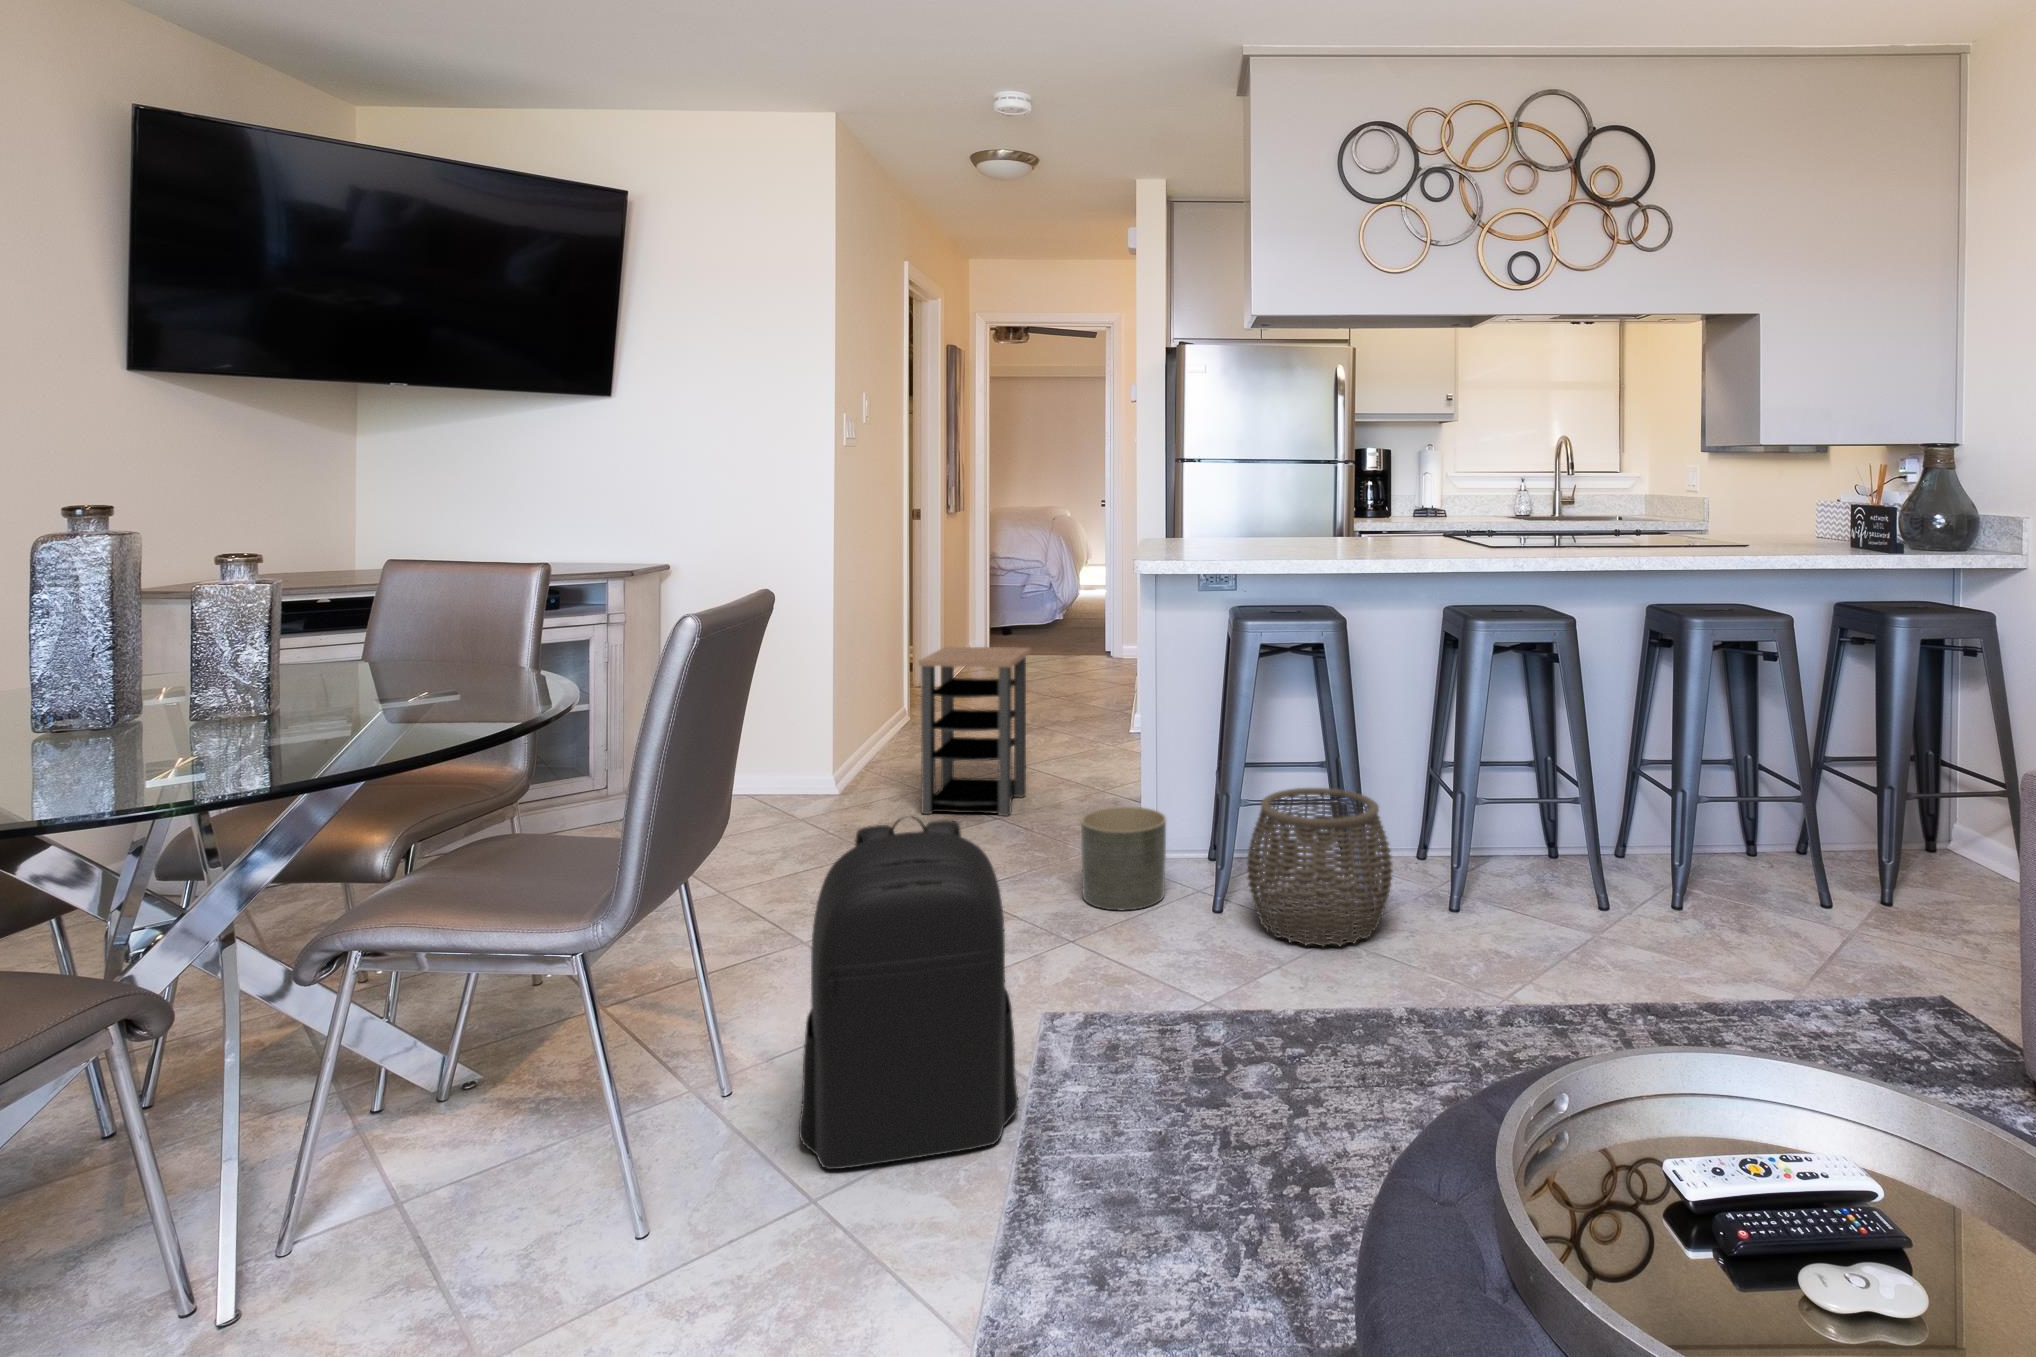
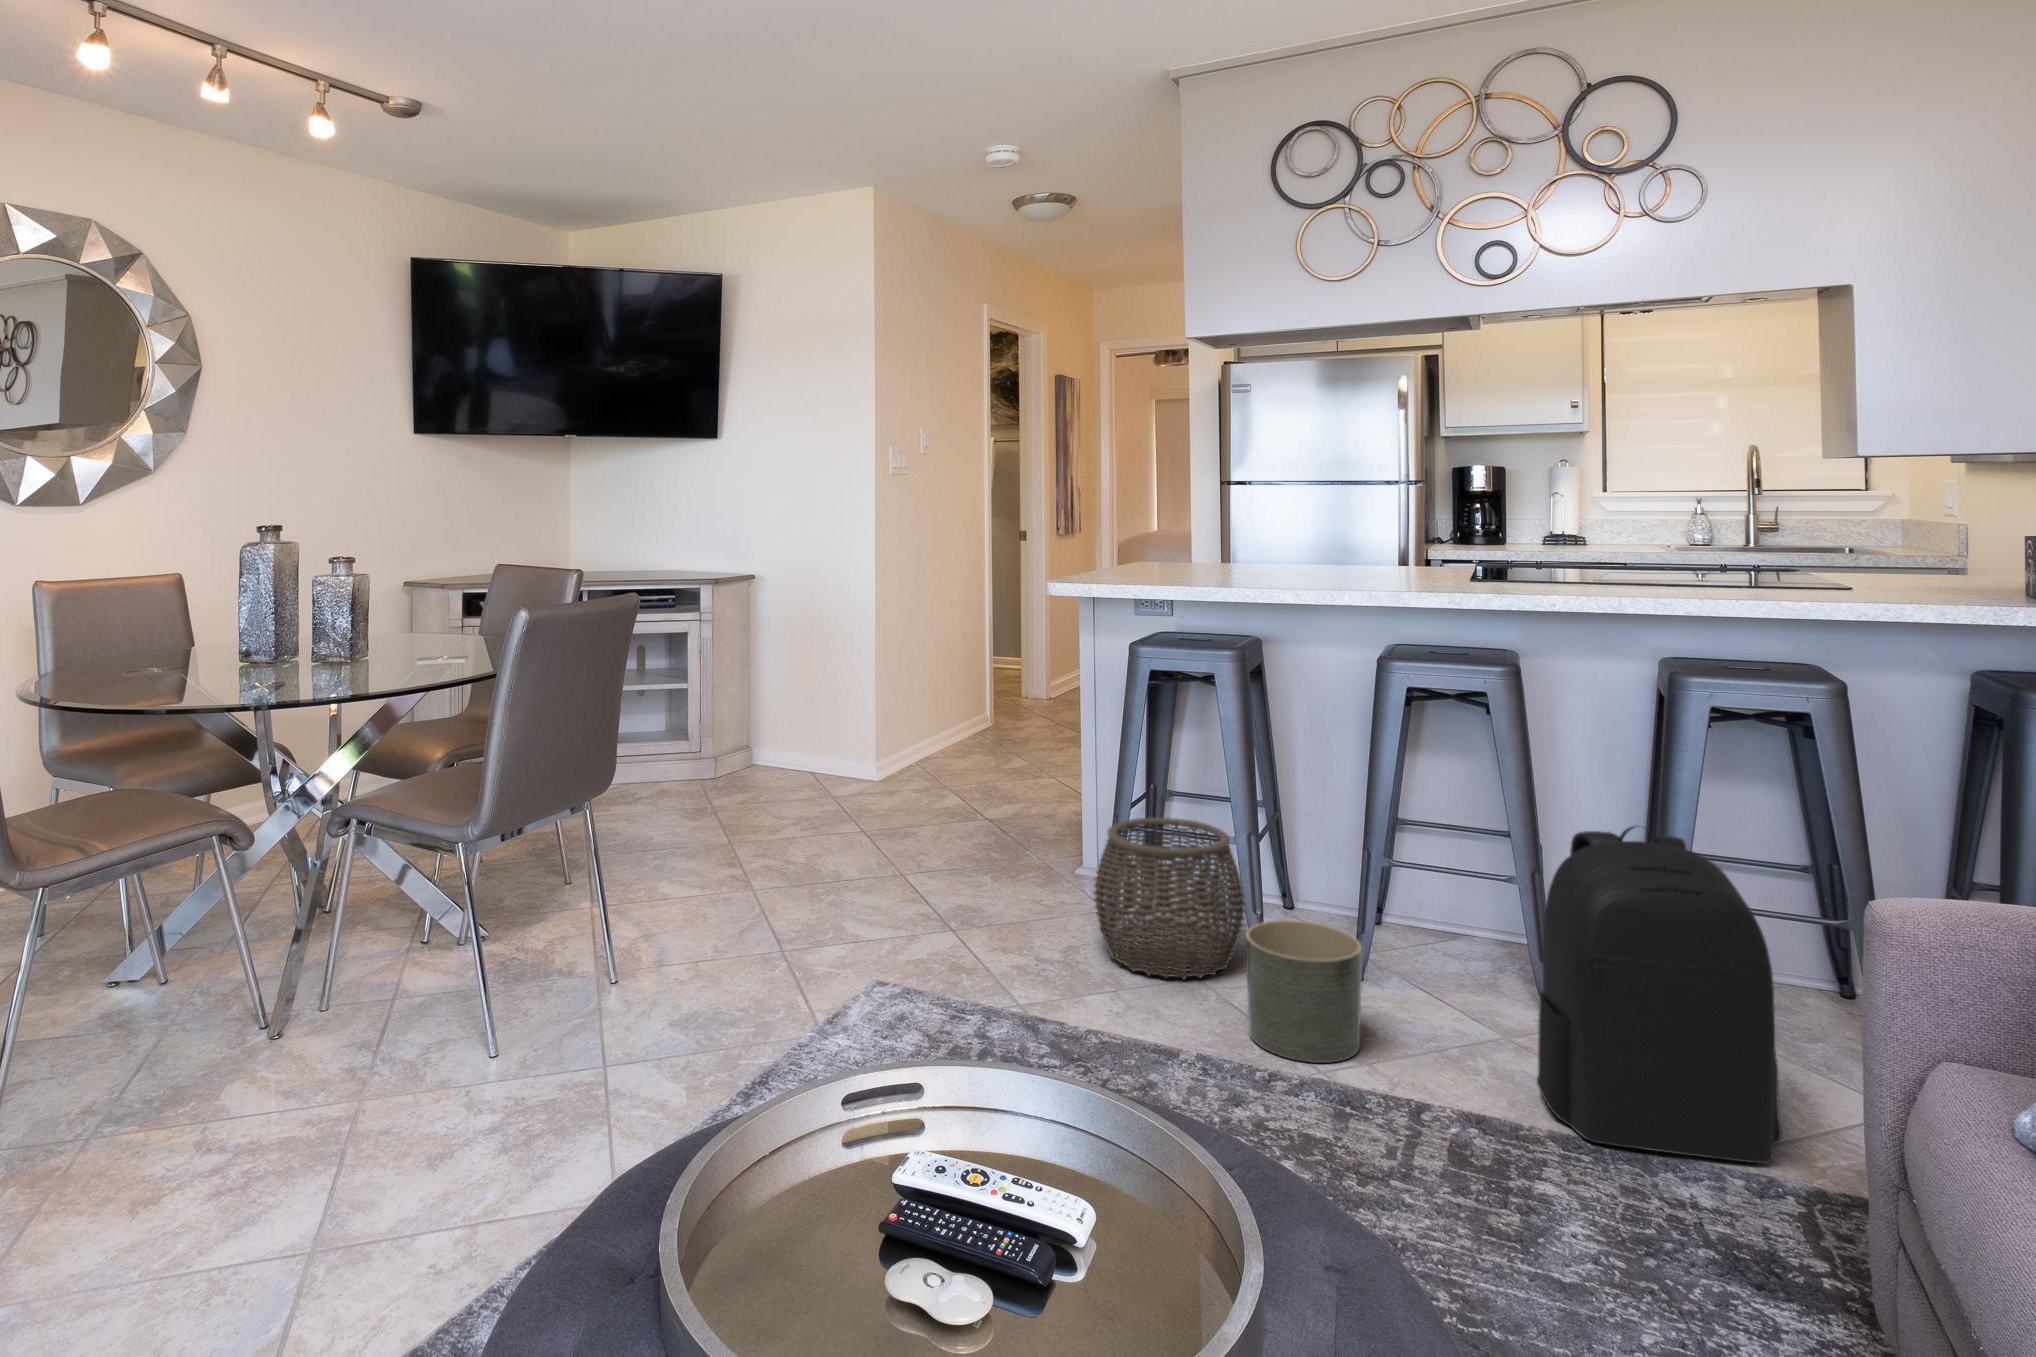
side table: present [918,646,1031,816] -> none [921,659,1036,820]
planter: present [1081,806,1166,910] -> present [1246,920,1362,1063]
backpack: present [799,817,1018,1169] -> present [1537,826,1782,1164]

